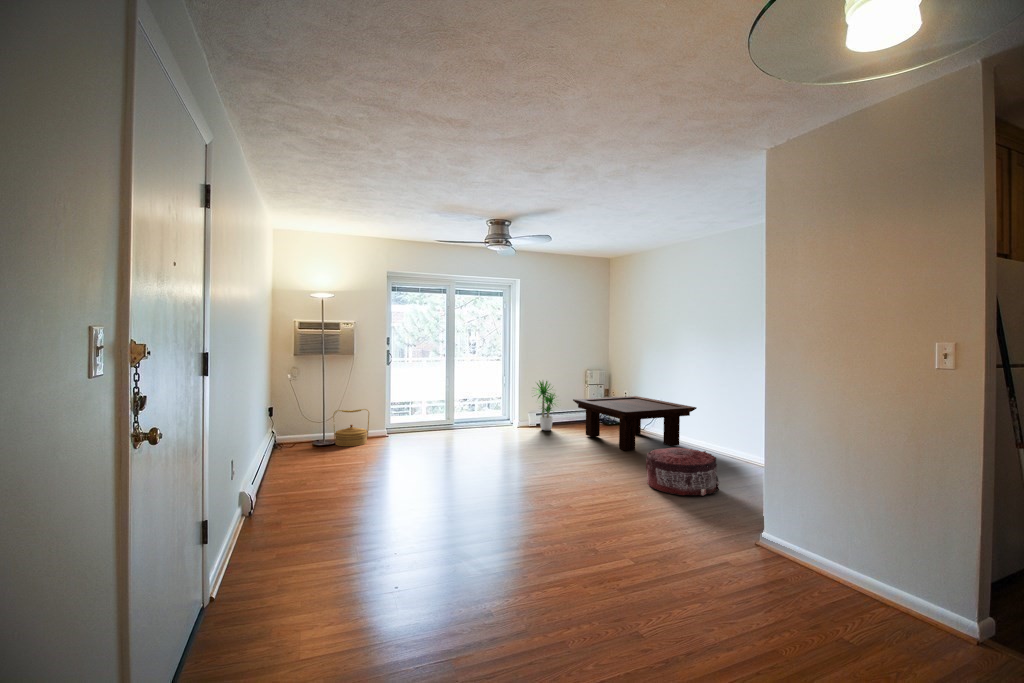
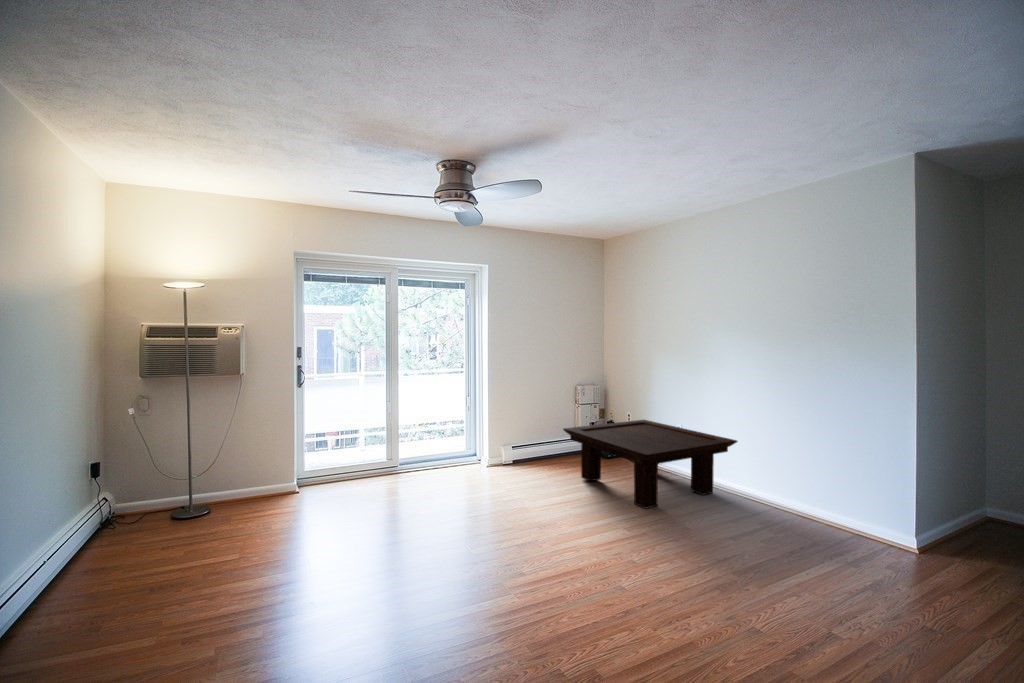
potted plant: present [535,380,556,430] -> none [503,399,547,470]
woven basket: present [333,409,369,446] -> none [206,455,266,517]
pouf: present [646,447,719,496] -> none [700,521,833,625]

